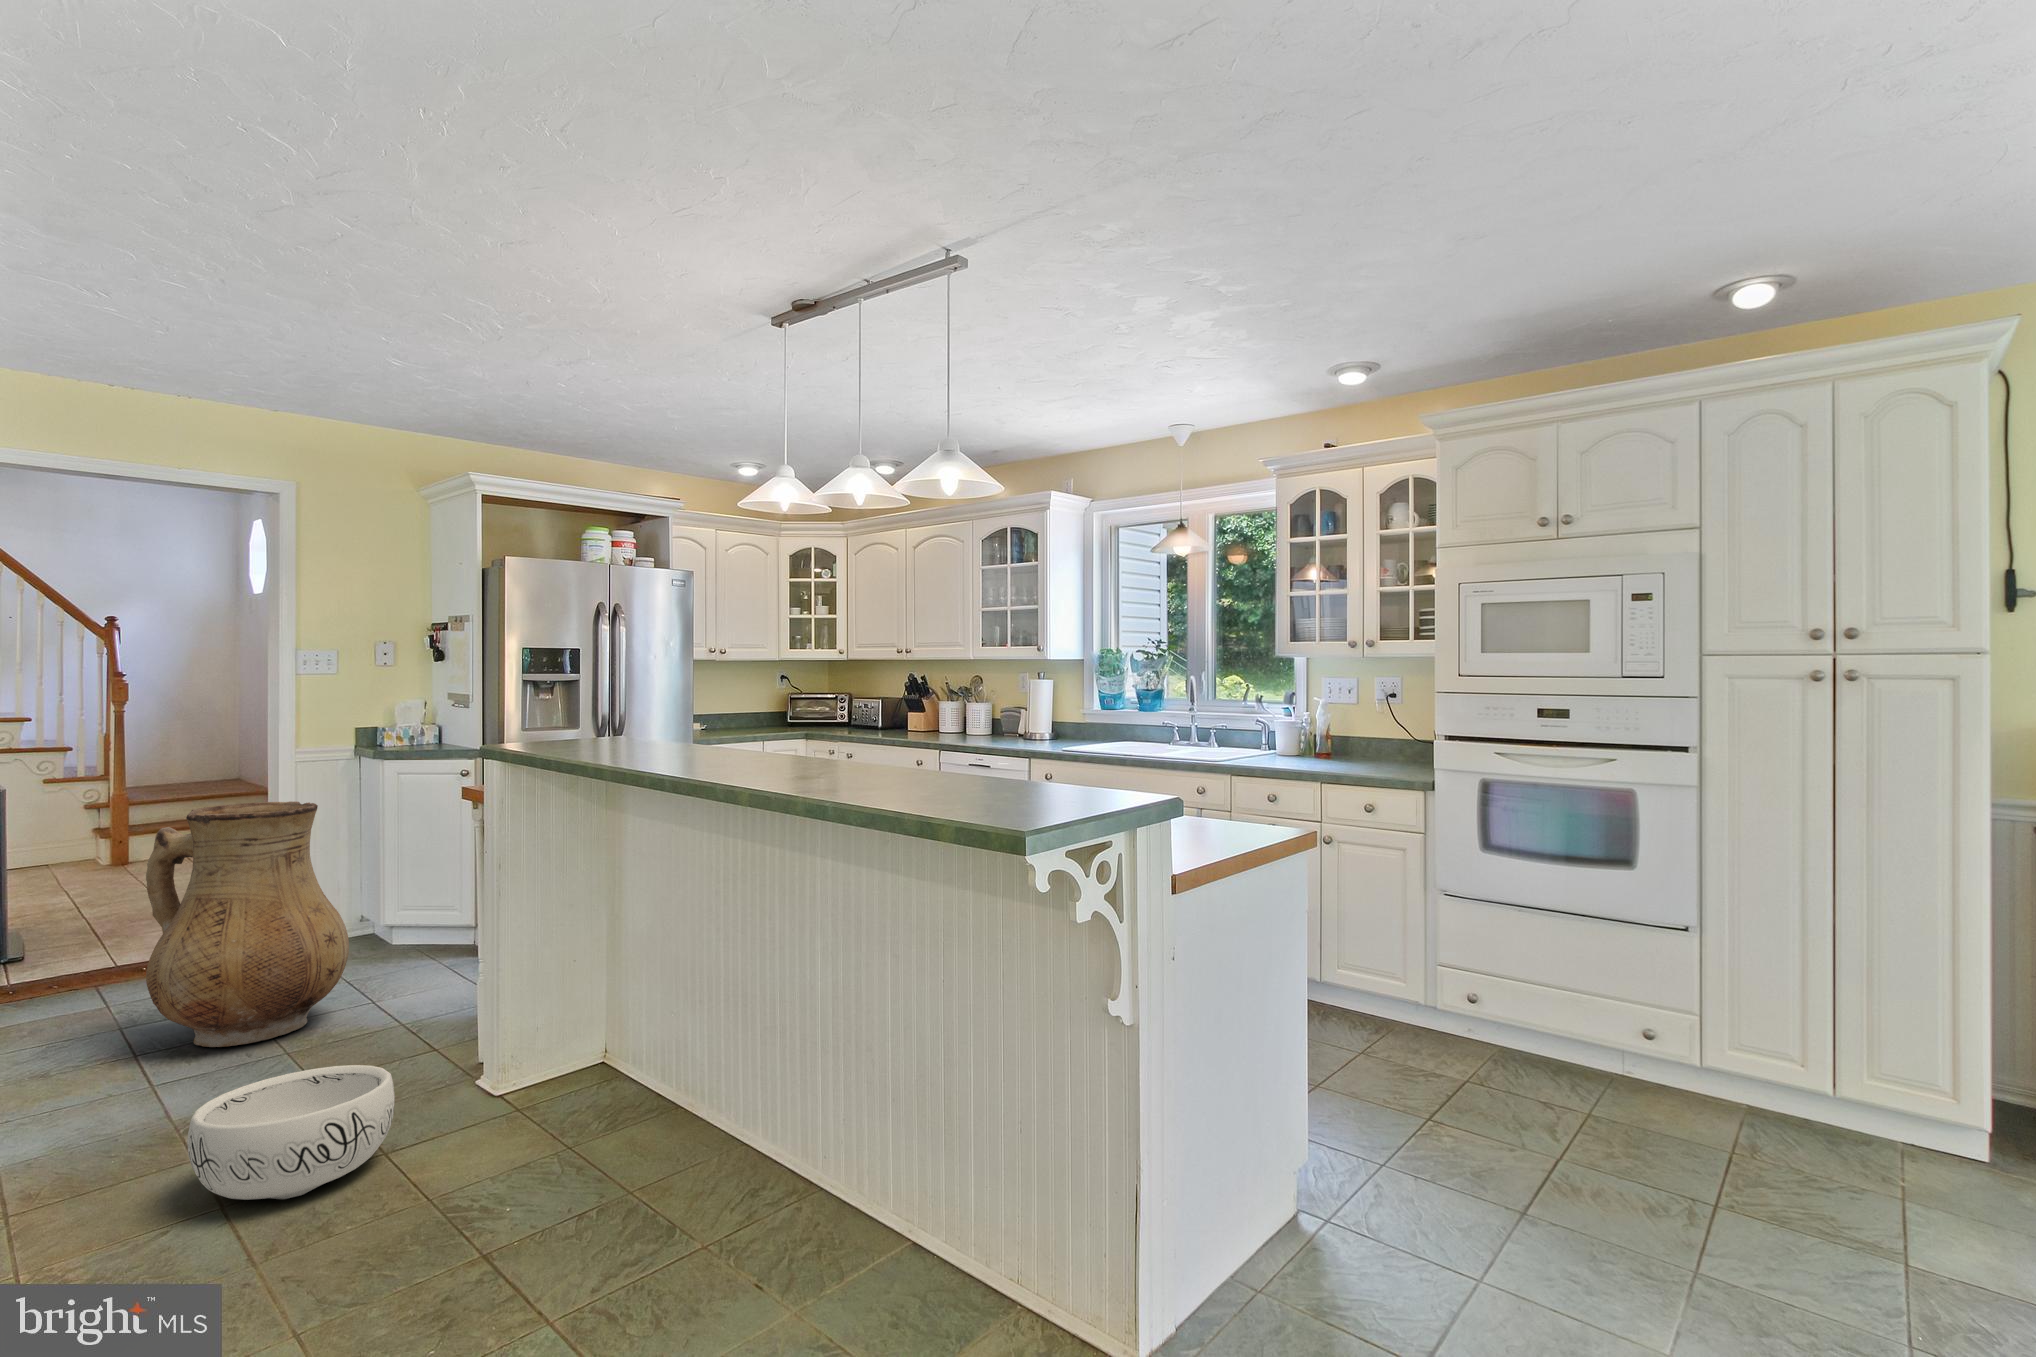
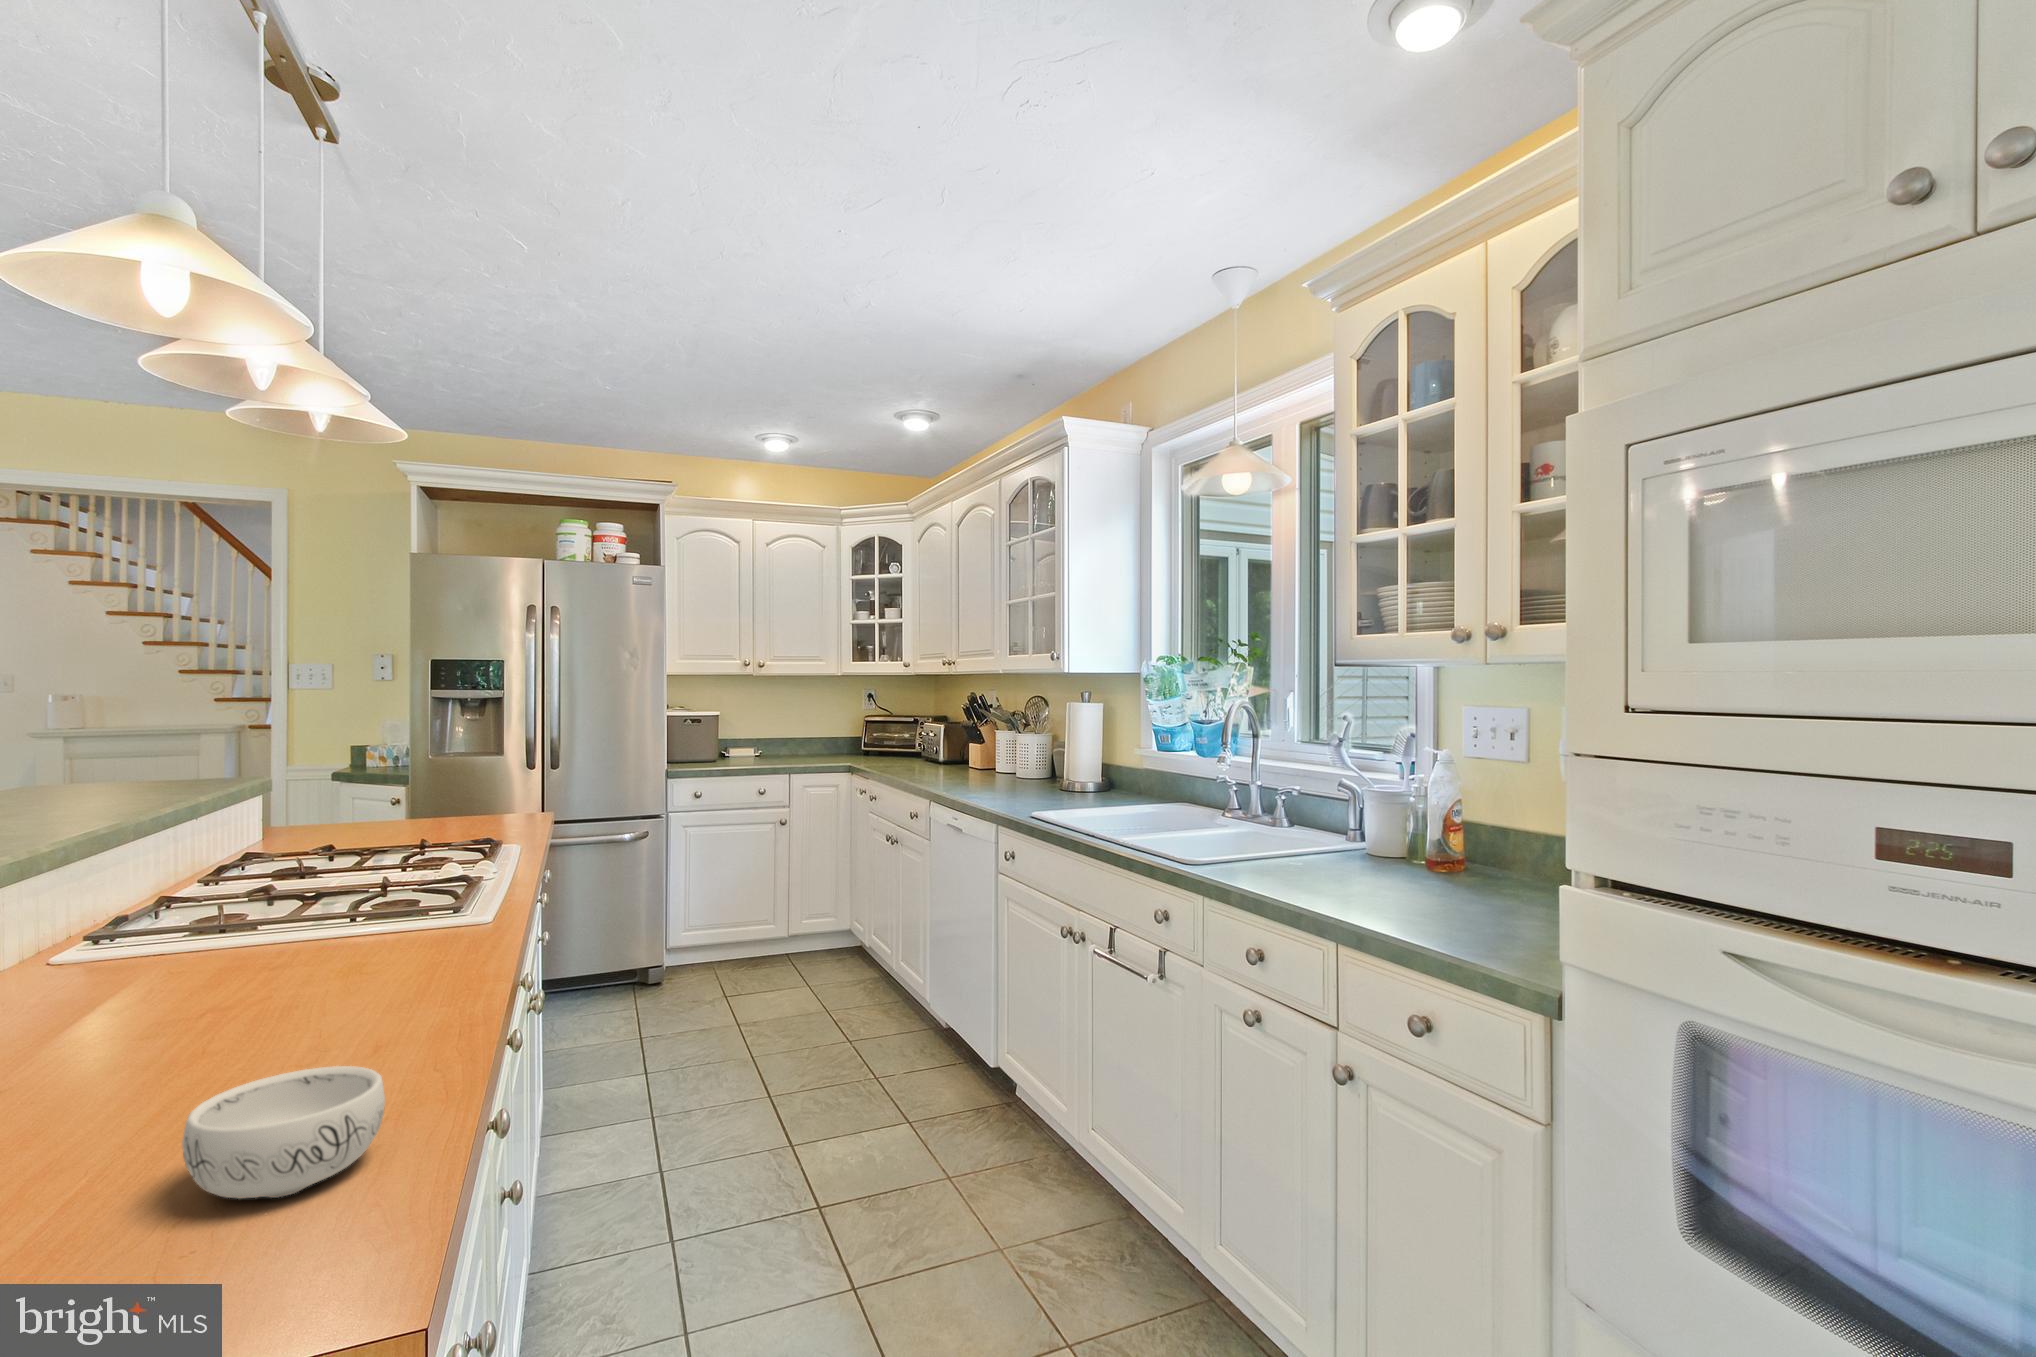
ceramic pitcher: present [146,801,349,1047] -> none [132,801,333,1039]

